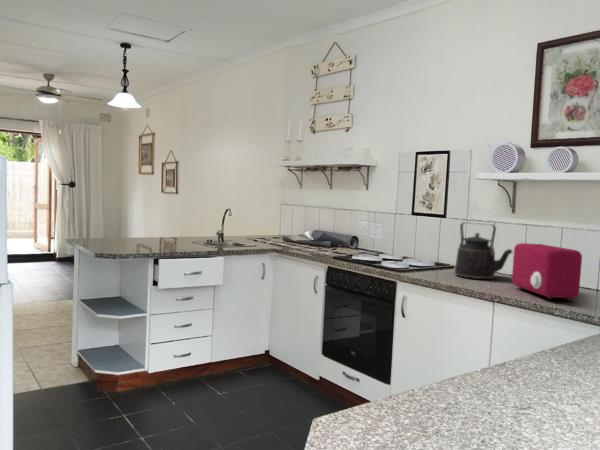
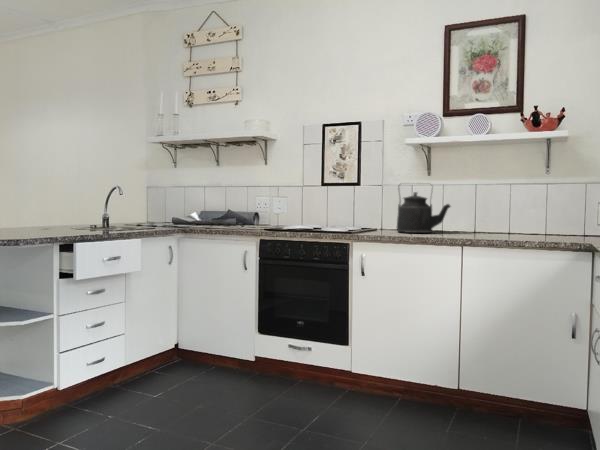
toaster: present [512,243,582,300] -> none [462,194,531,239]

